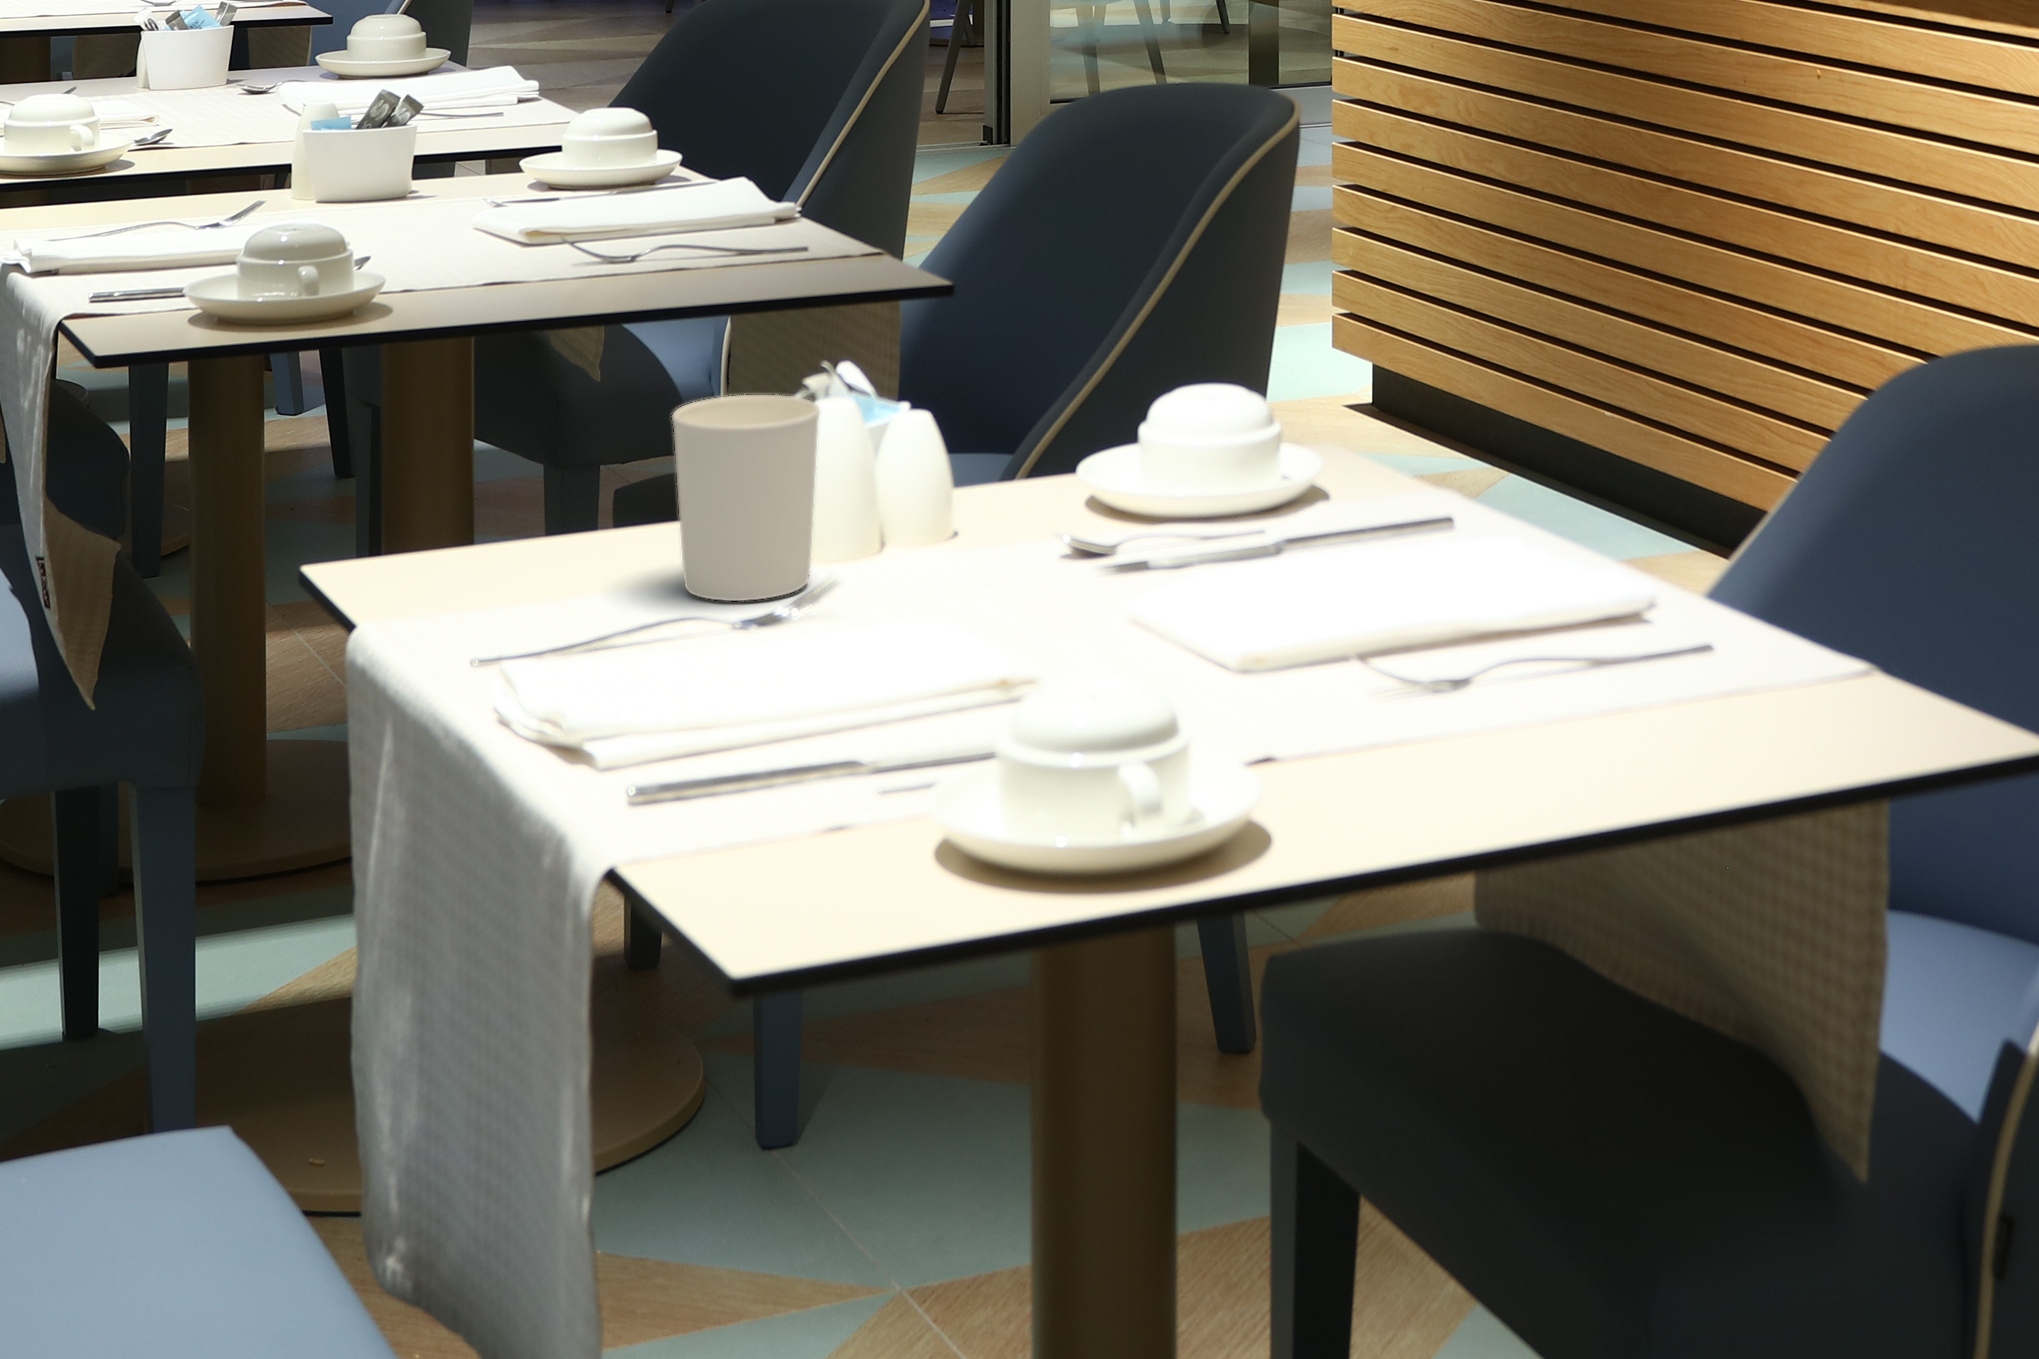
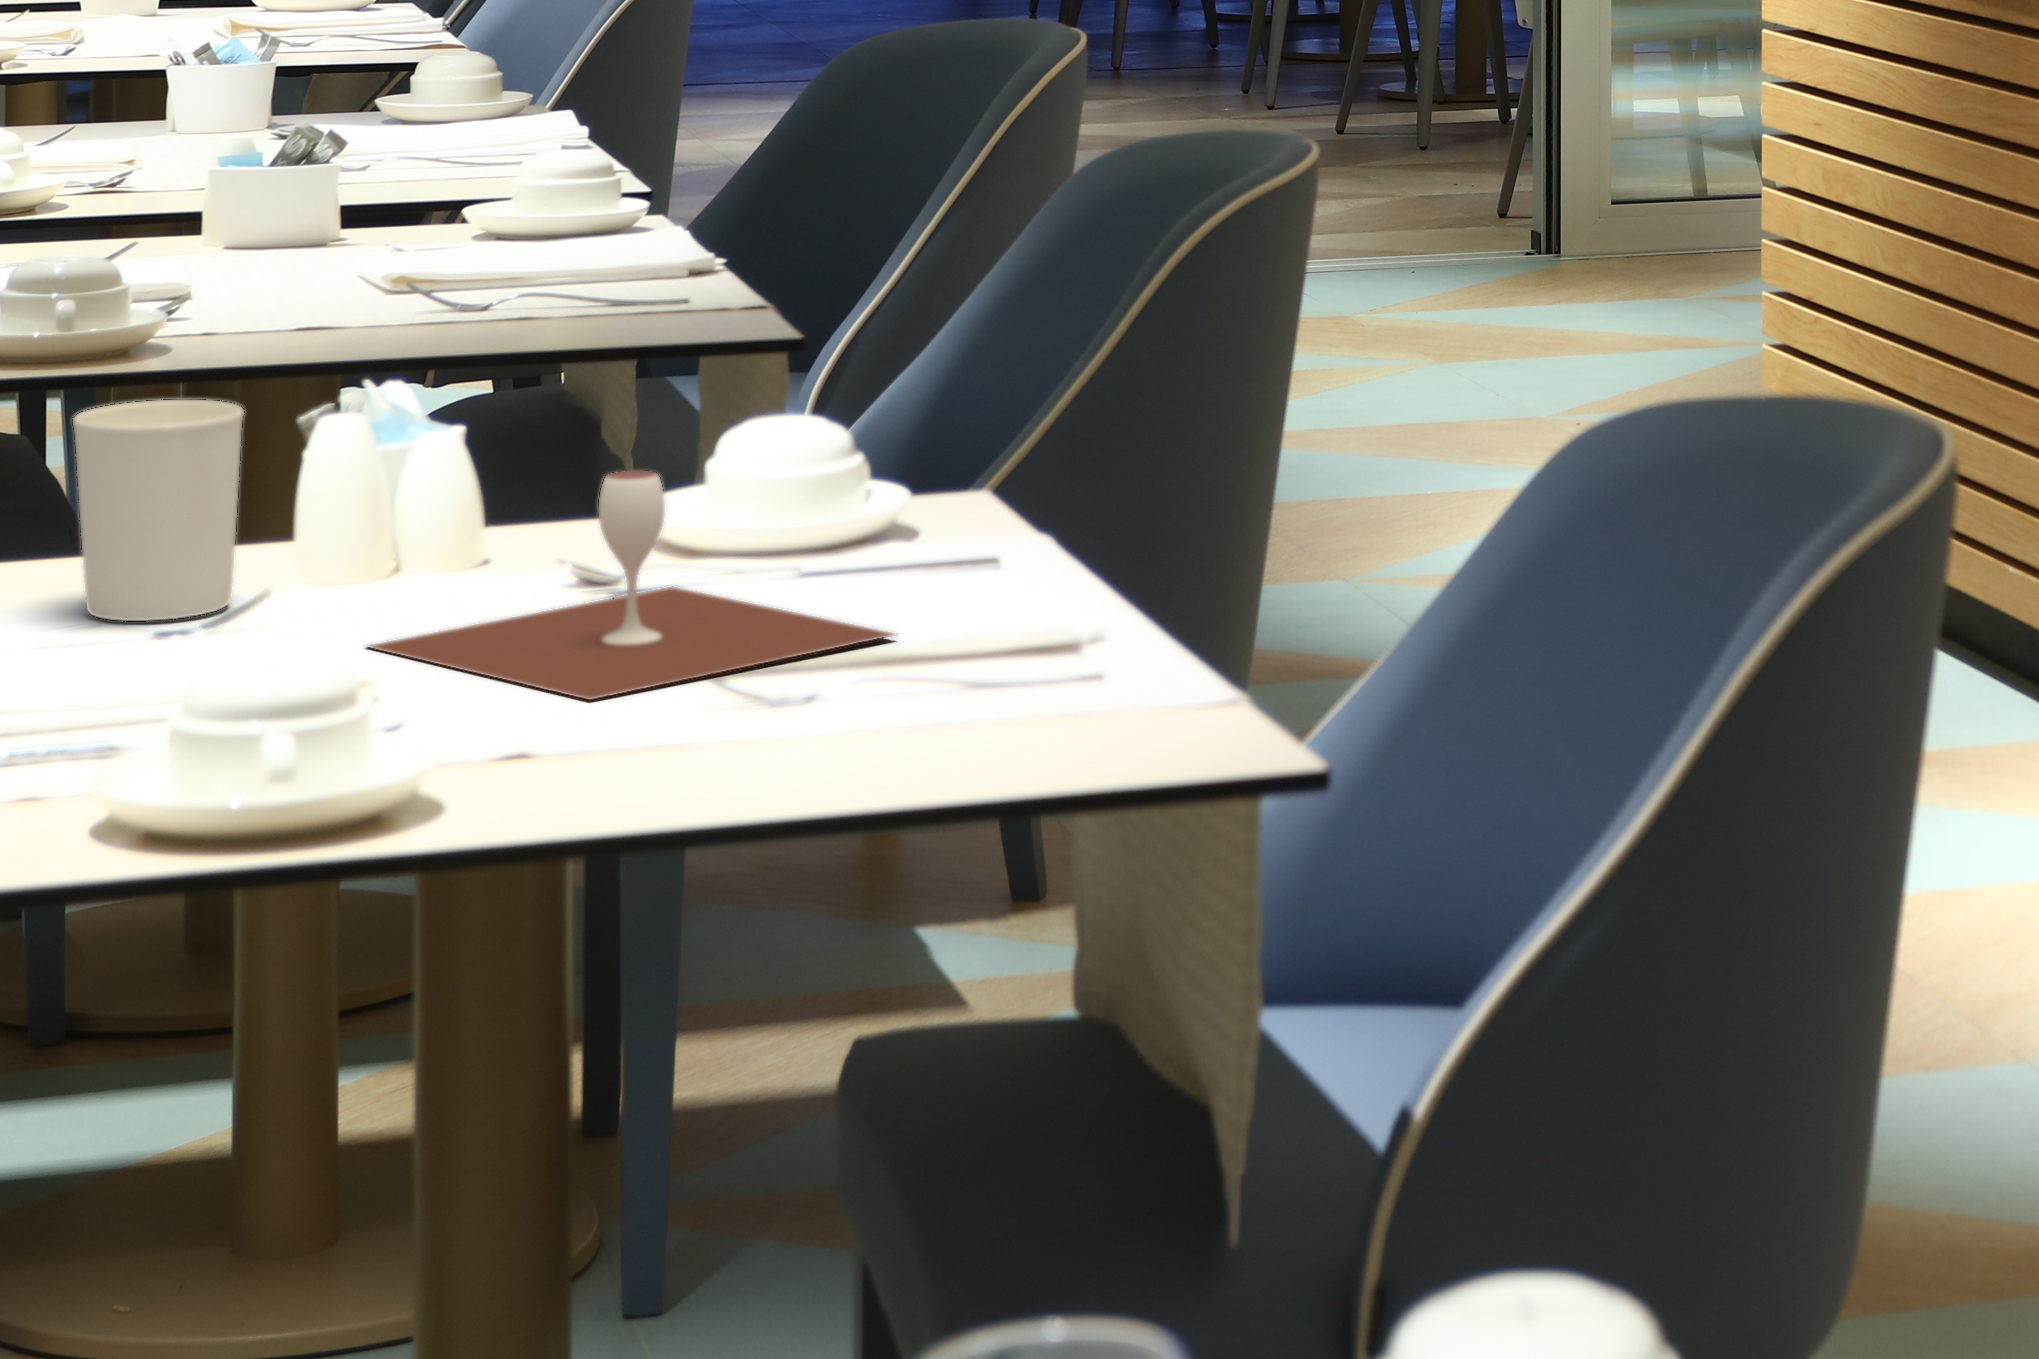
wine glass: none [981,451,1439,669] -> present [369,471,897,700]

